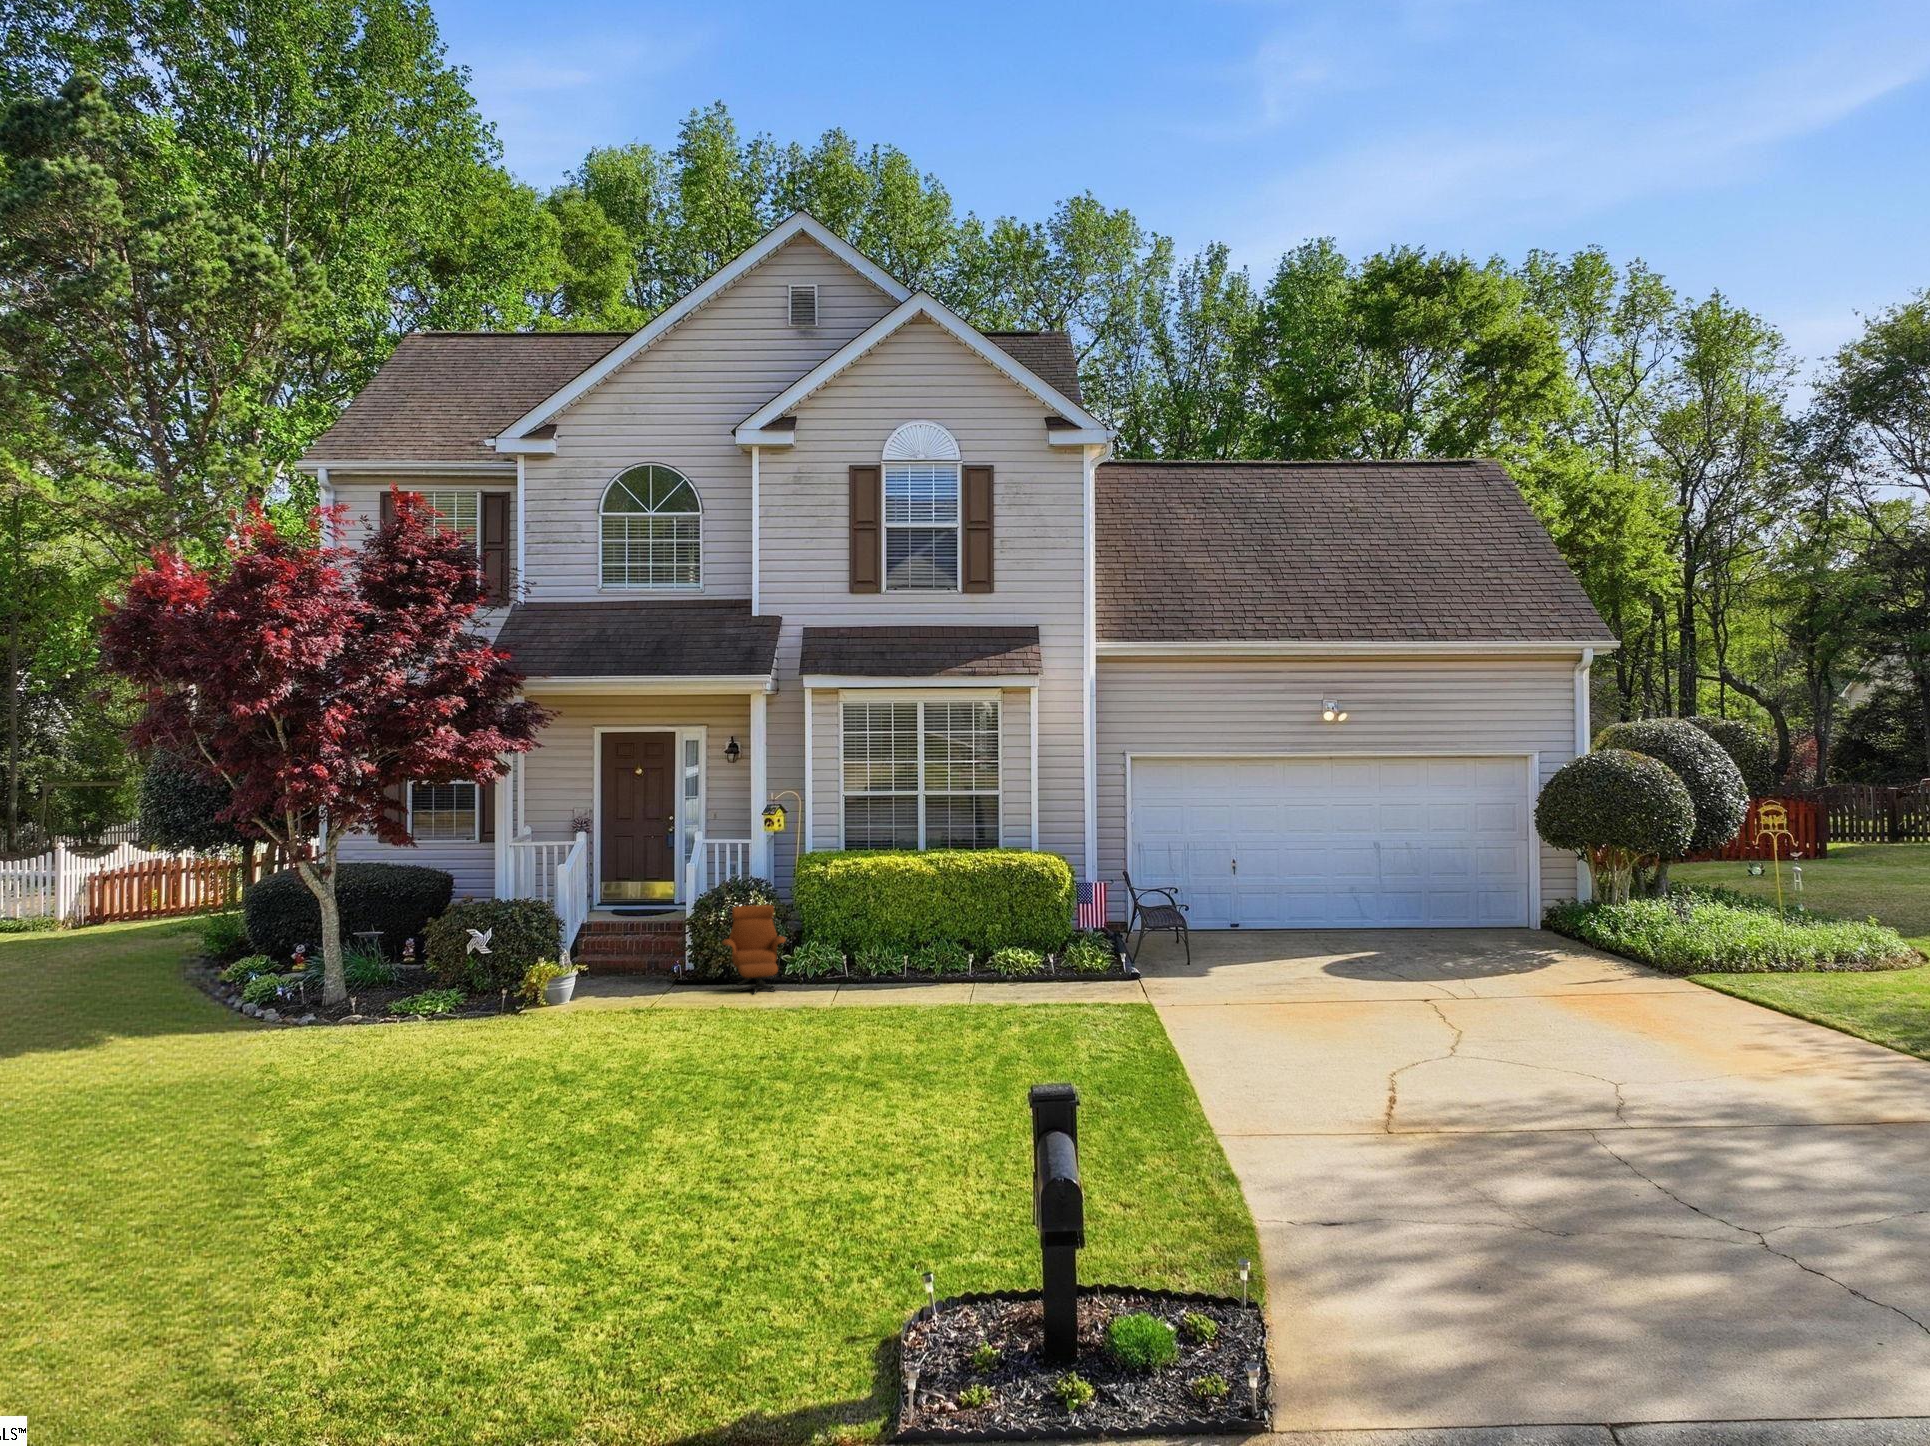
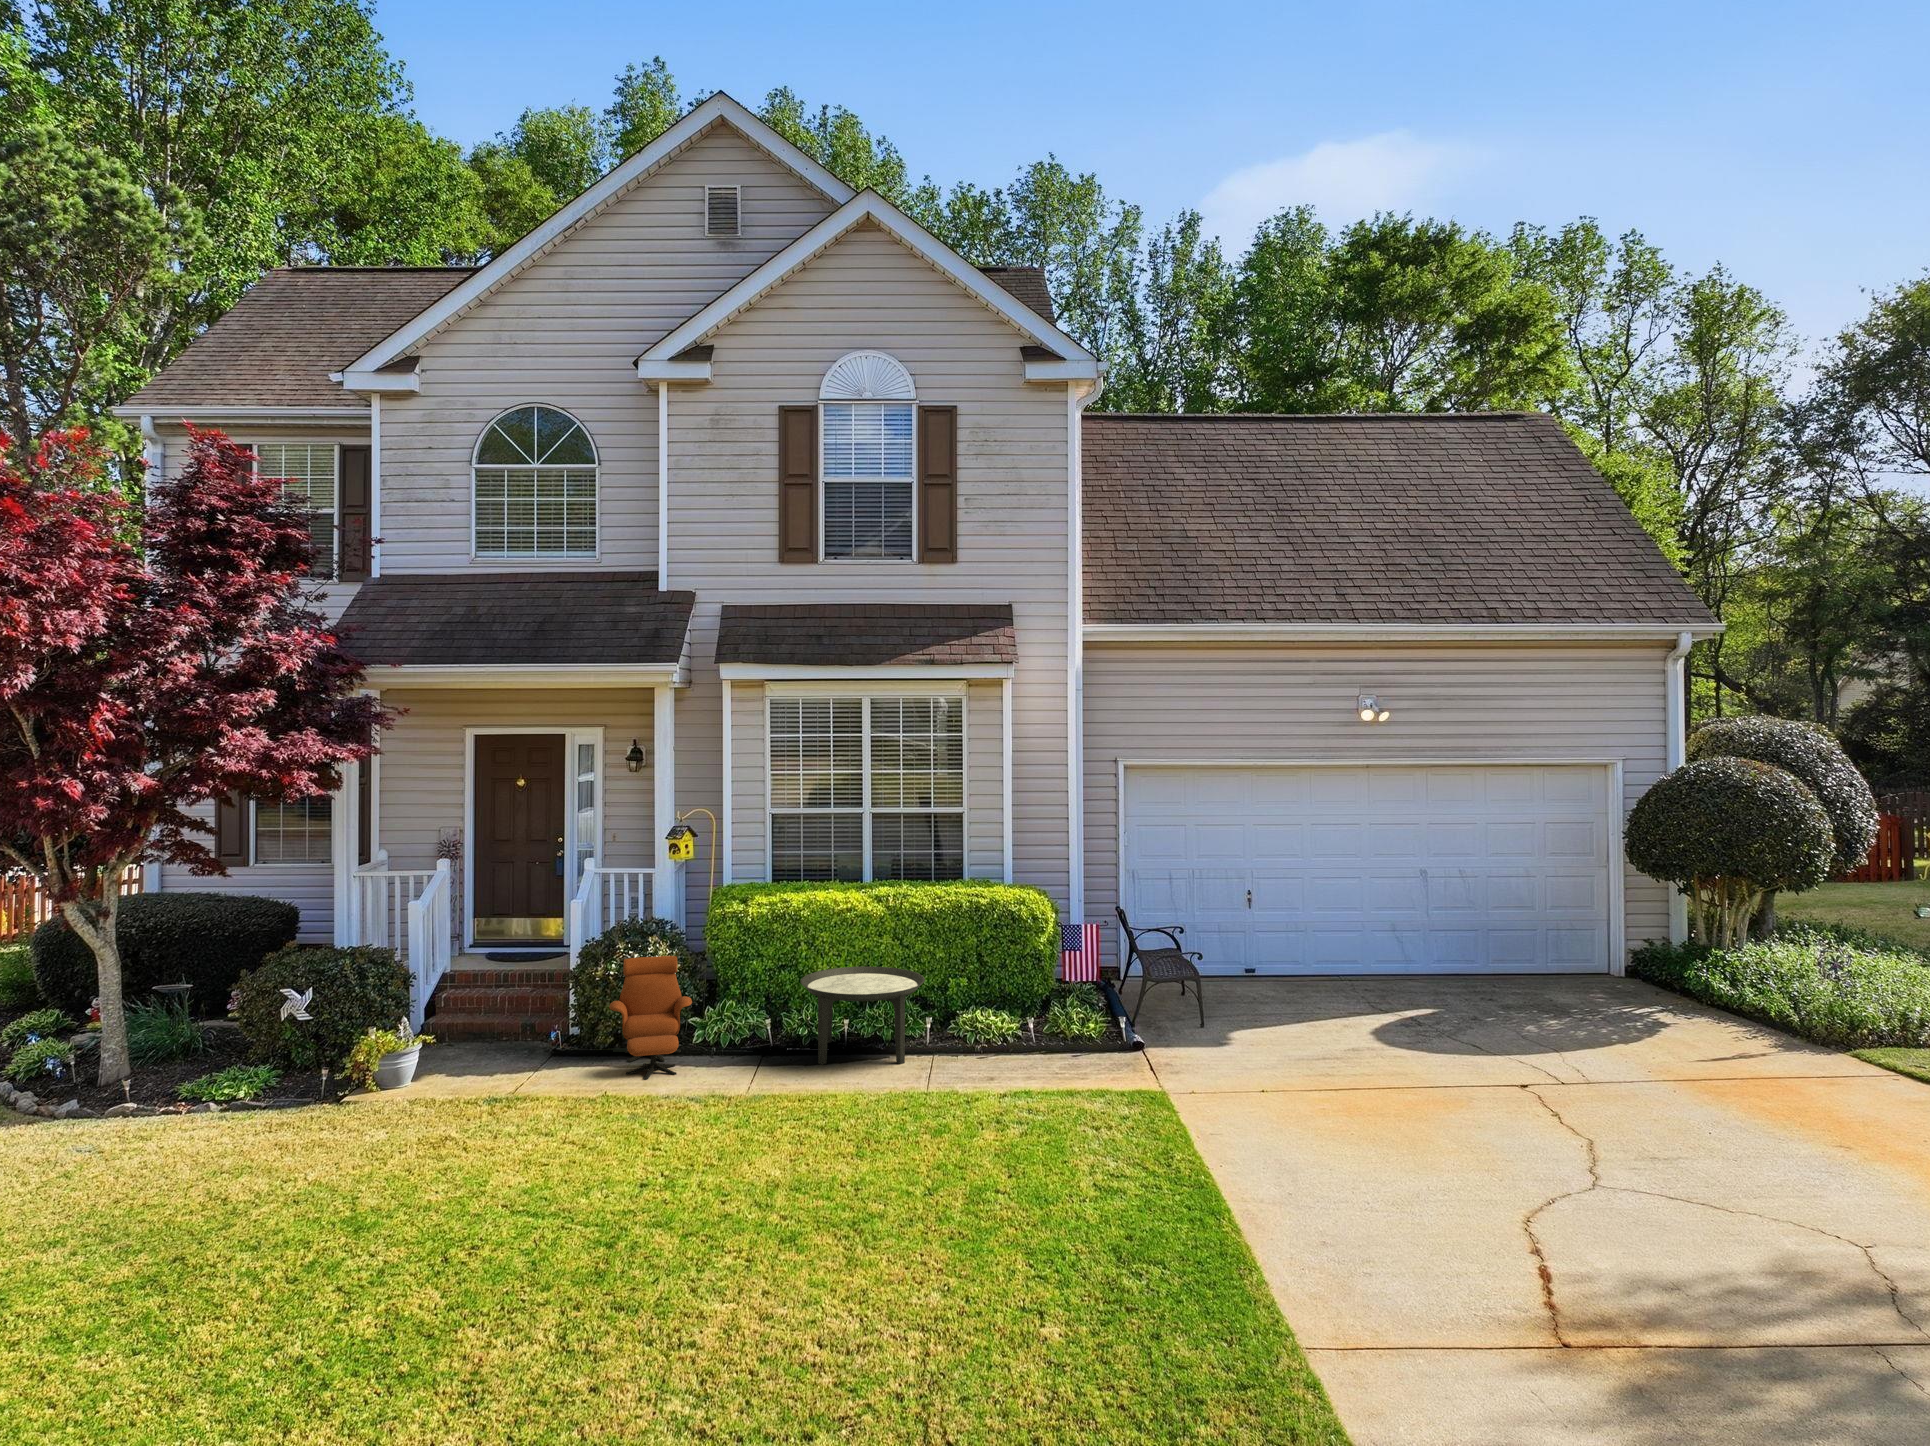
round table: none [870,915,967,986] -> present [800,966,925,1065]

